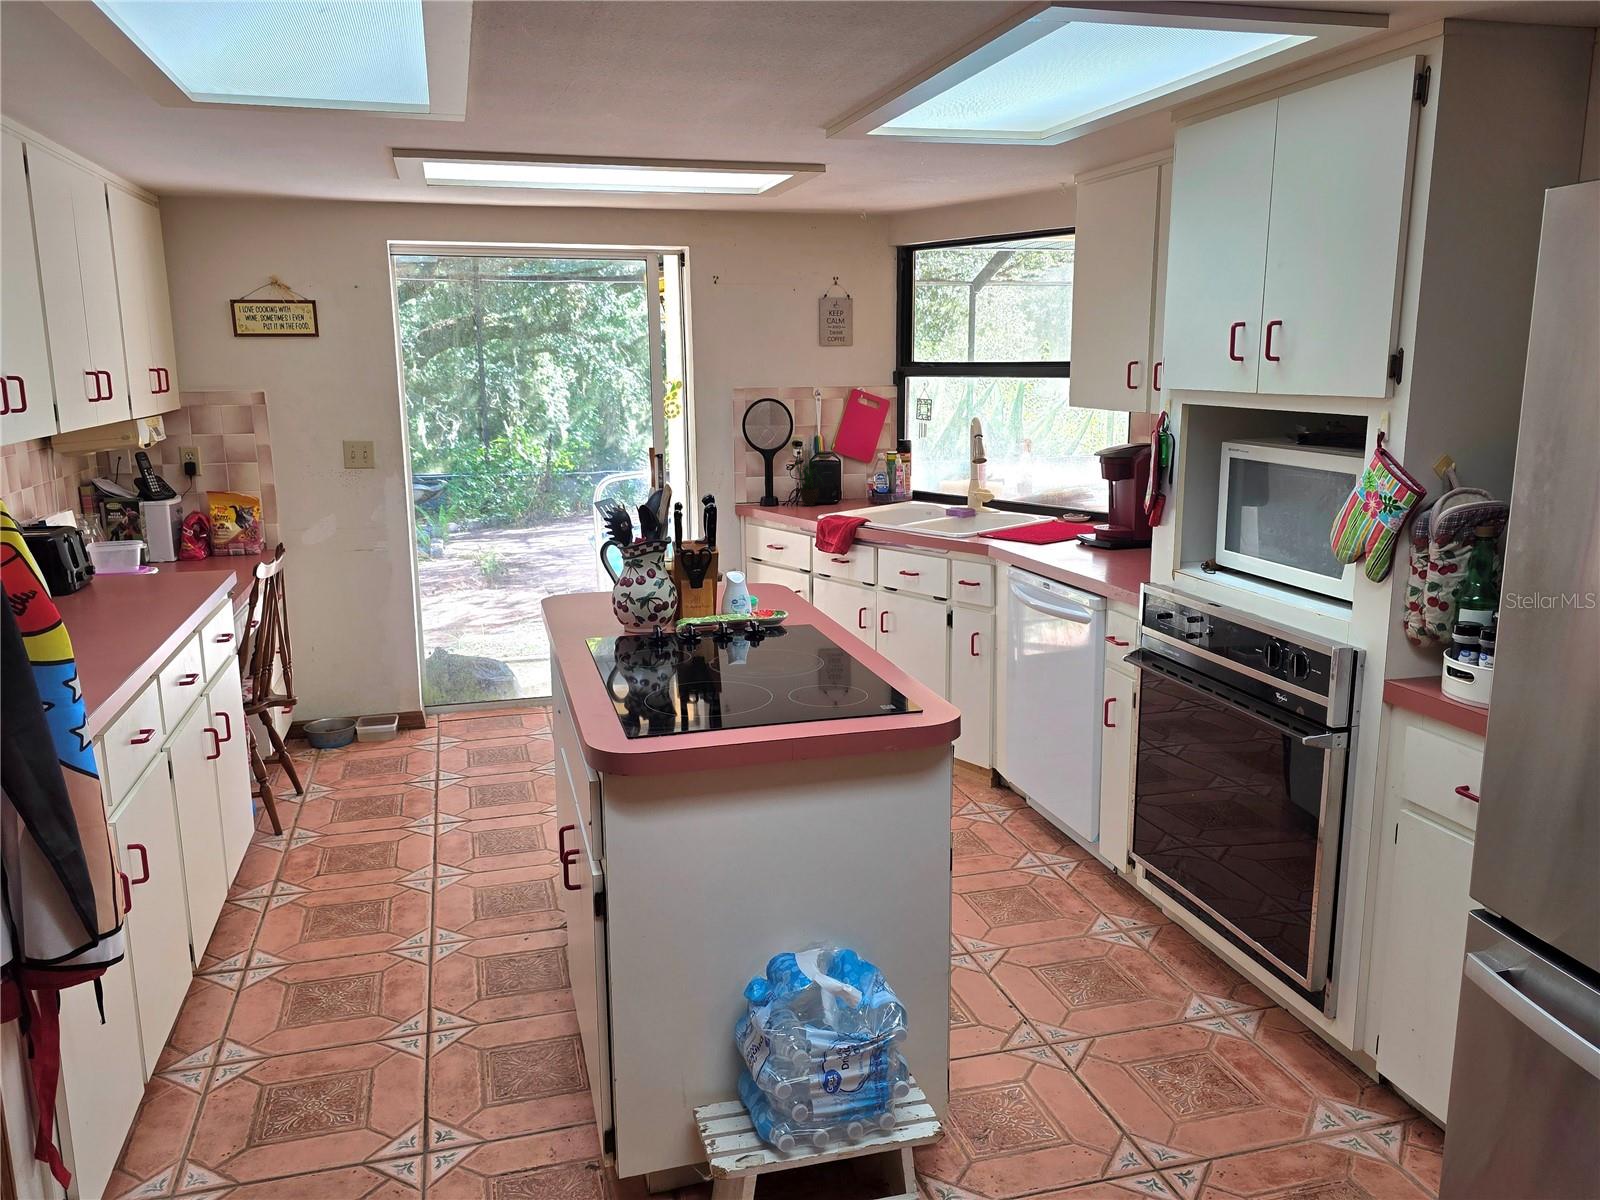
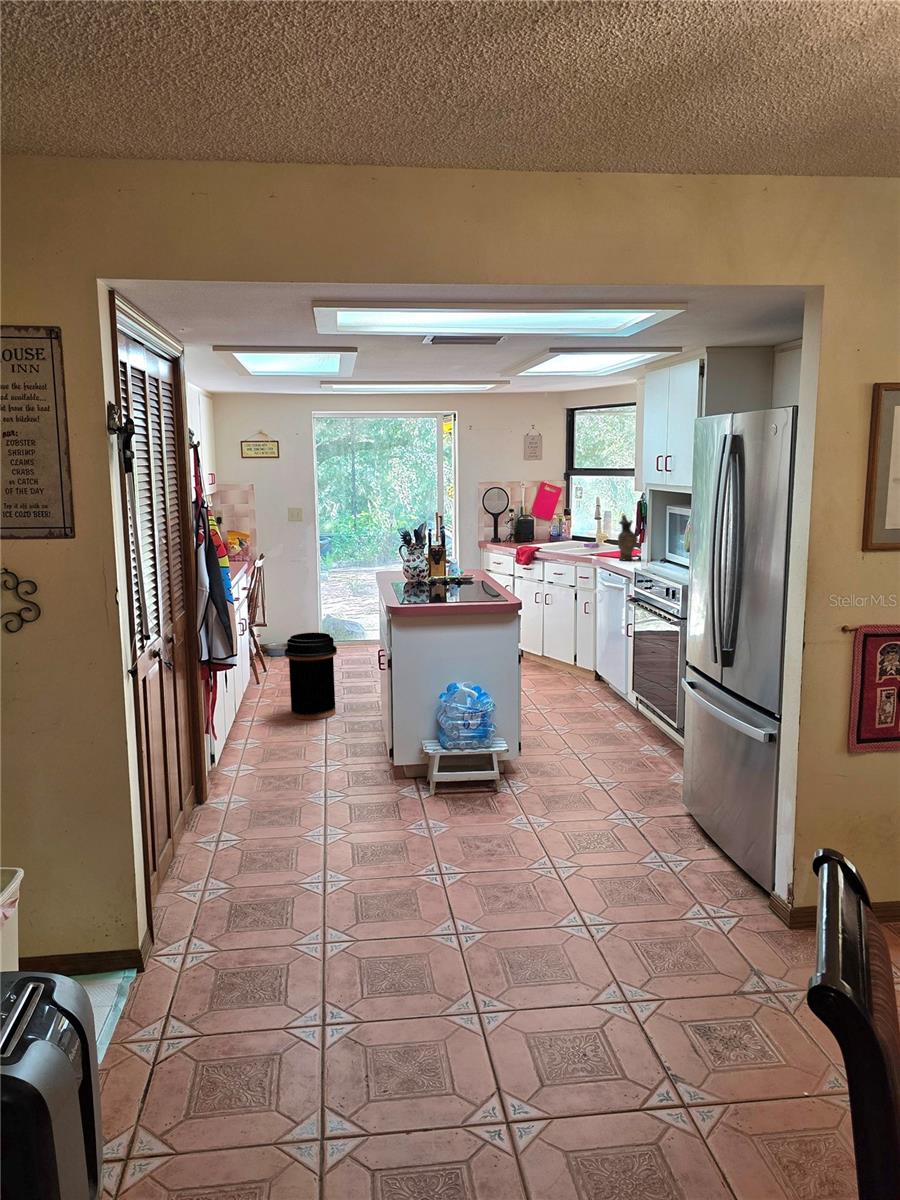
ceramic pitcher: none [1056,456,1098,553] -> present [618,515,638,560]
trash can: none [323,738,453,951] -> present [285,633,337,720]

